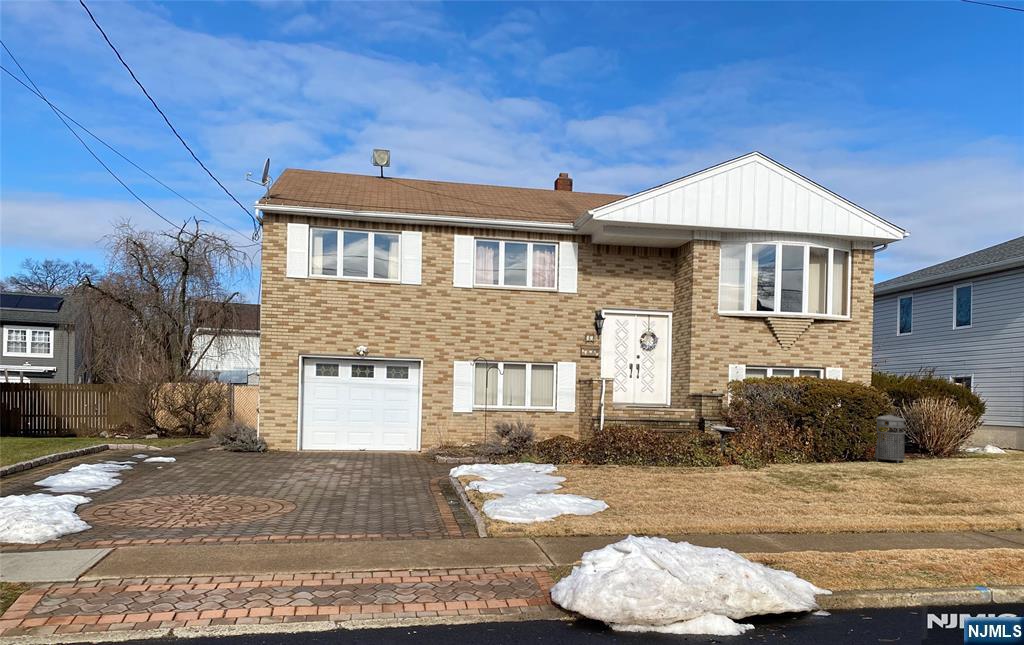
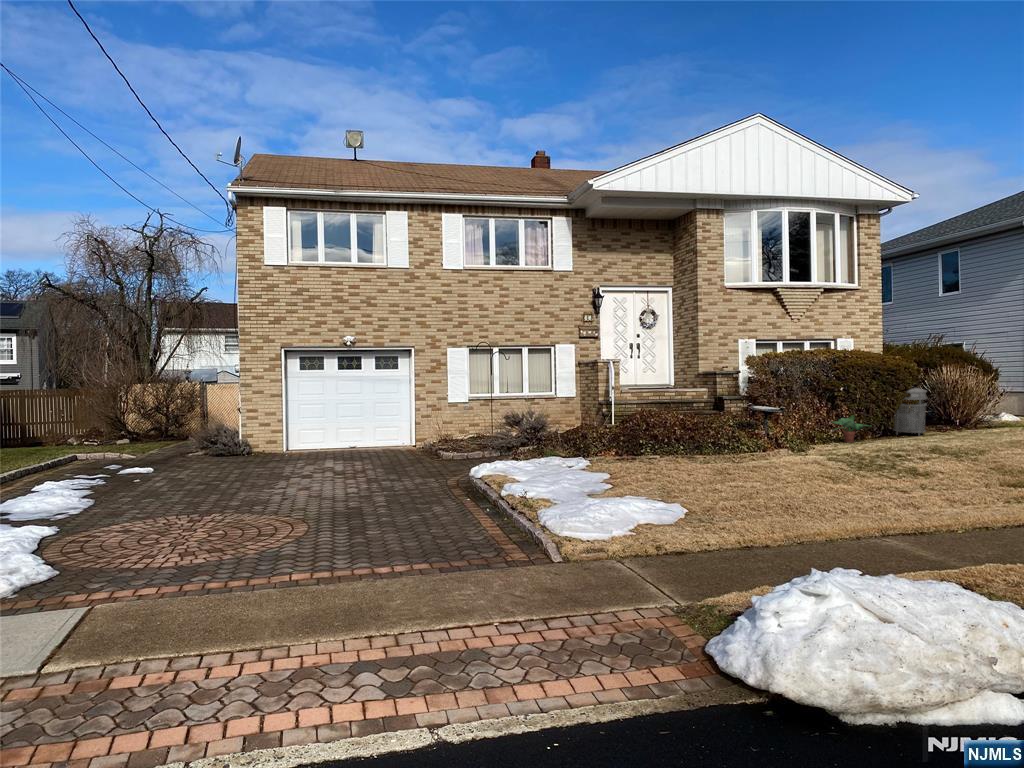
potted plant: none [808,439,850,466] -> present [834,415,864,443]

